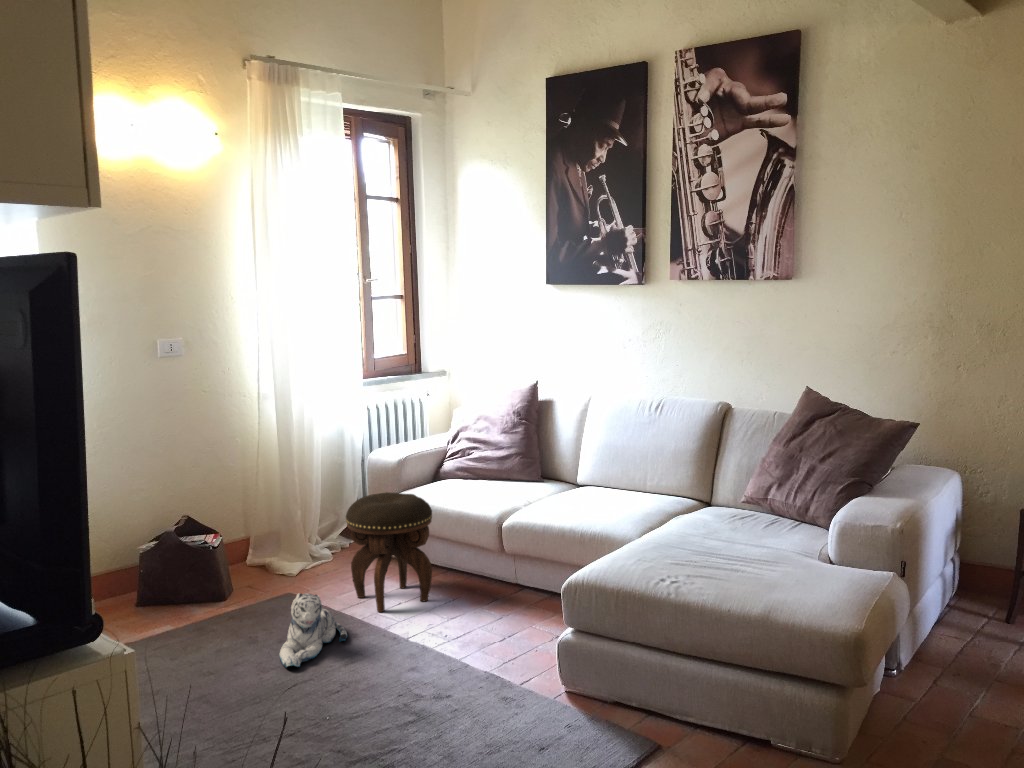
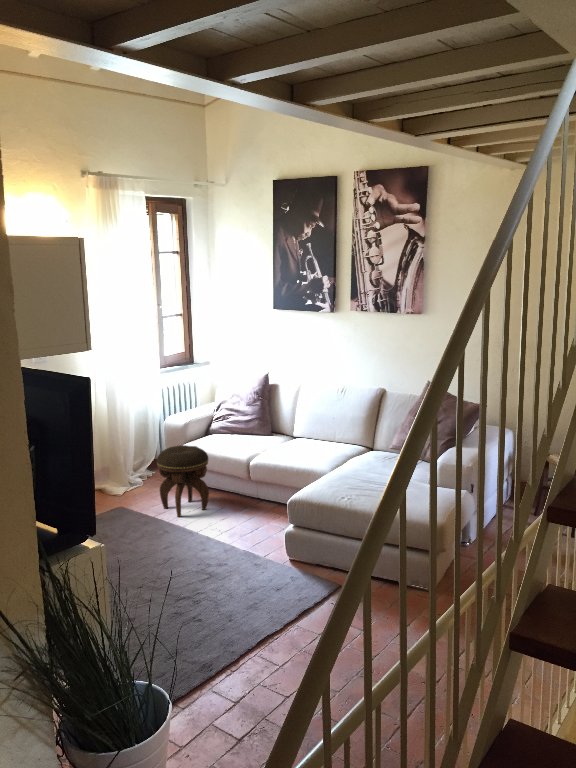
plush toy: present [280,593,347,668] -> none [124,508,162,551]

